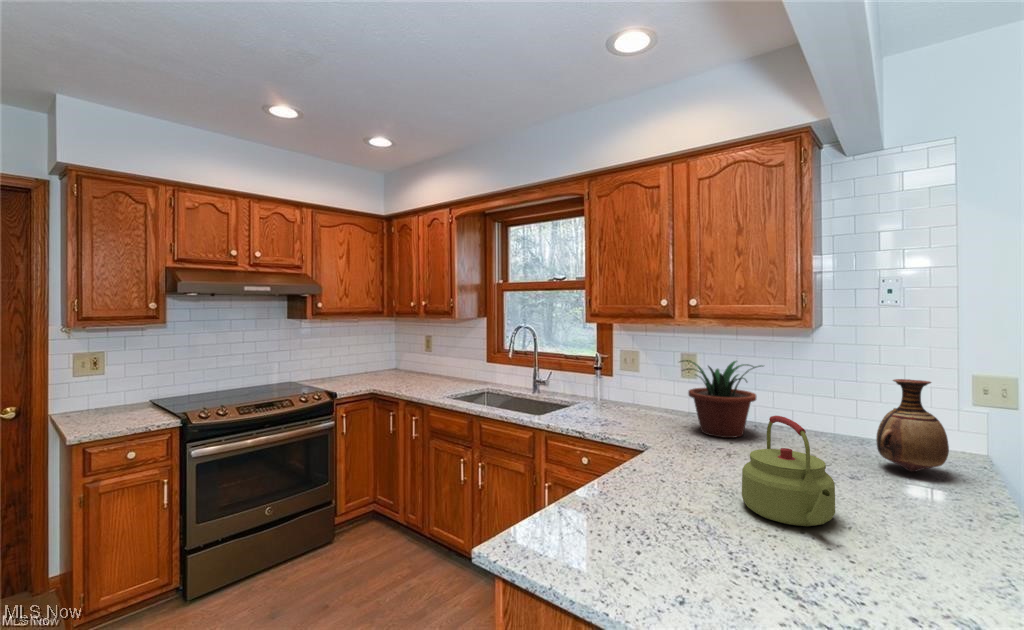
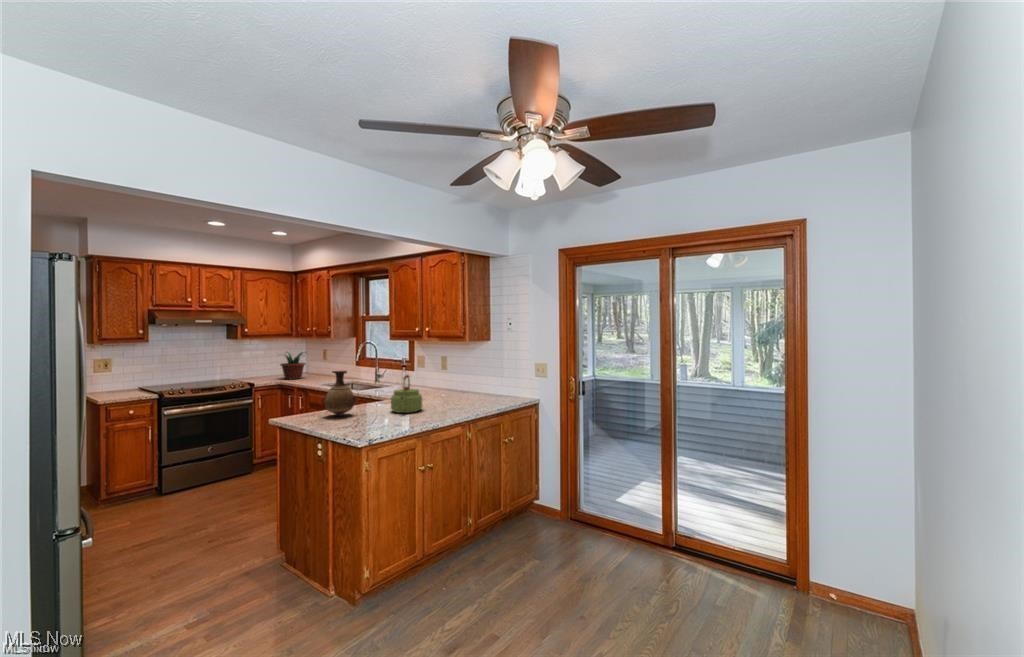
potted plant: present [680,360,763,438] -> present [280,352,306,379]
vase: present [877,379,949,472] -> present [322,371,357,416]

